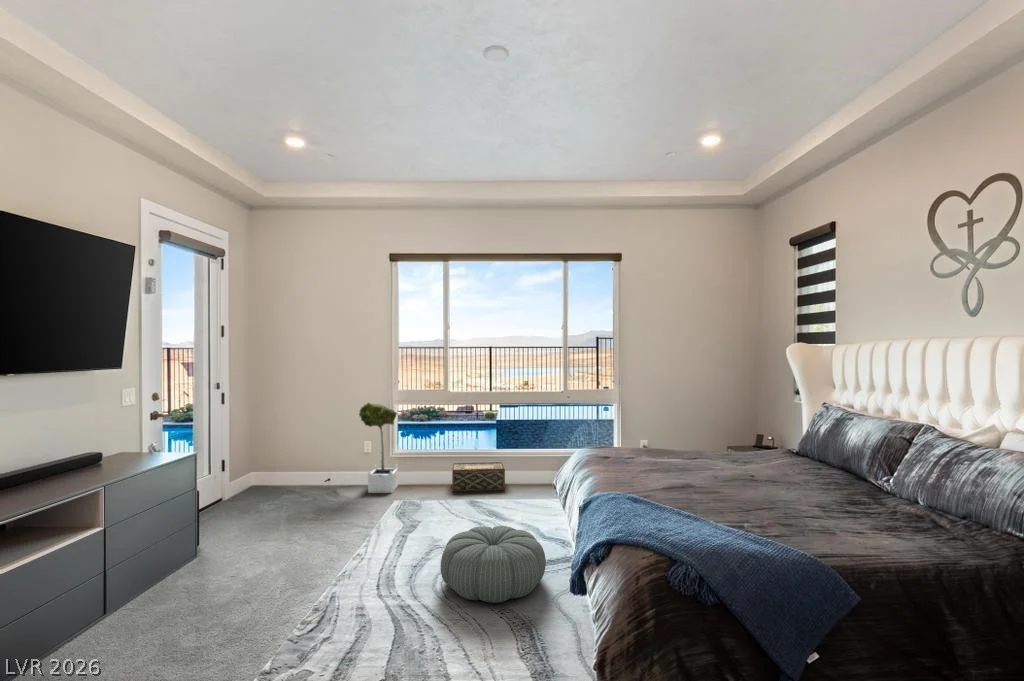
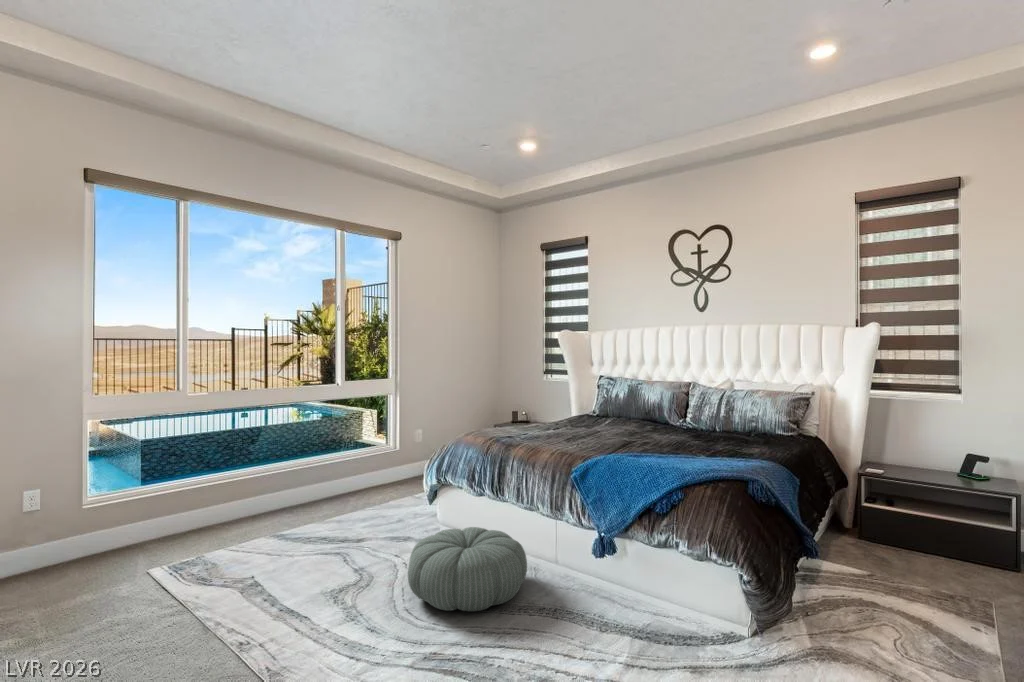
potted tree: present [359,403,398,493] -> none [45,421,126,576]
woven basket: present [452,462,505,491] -> none [205,484,293,535]

